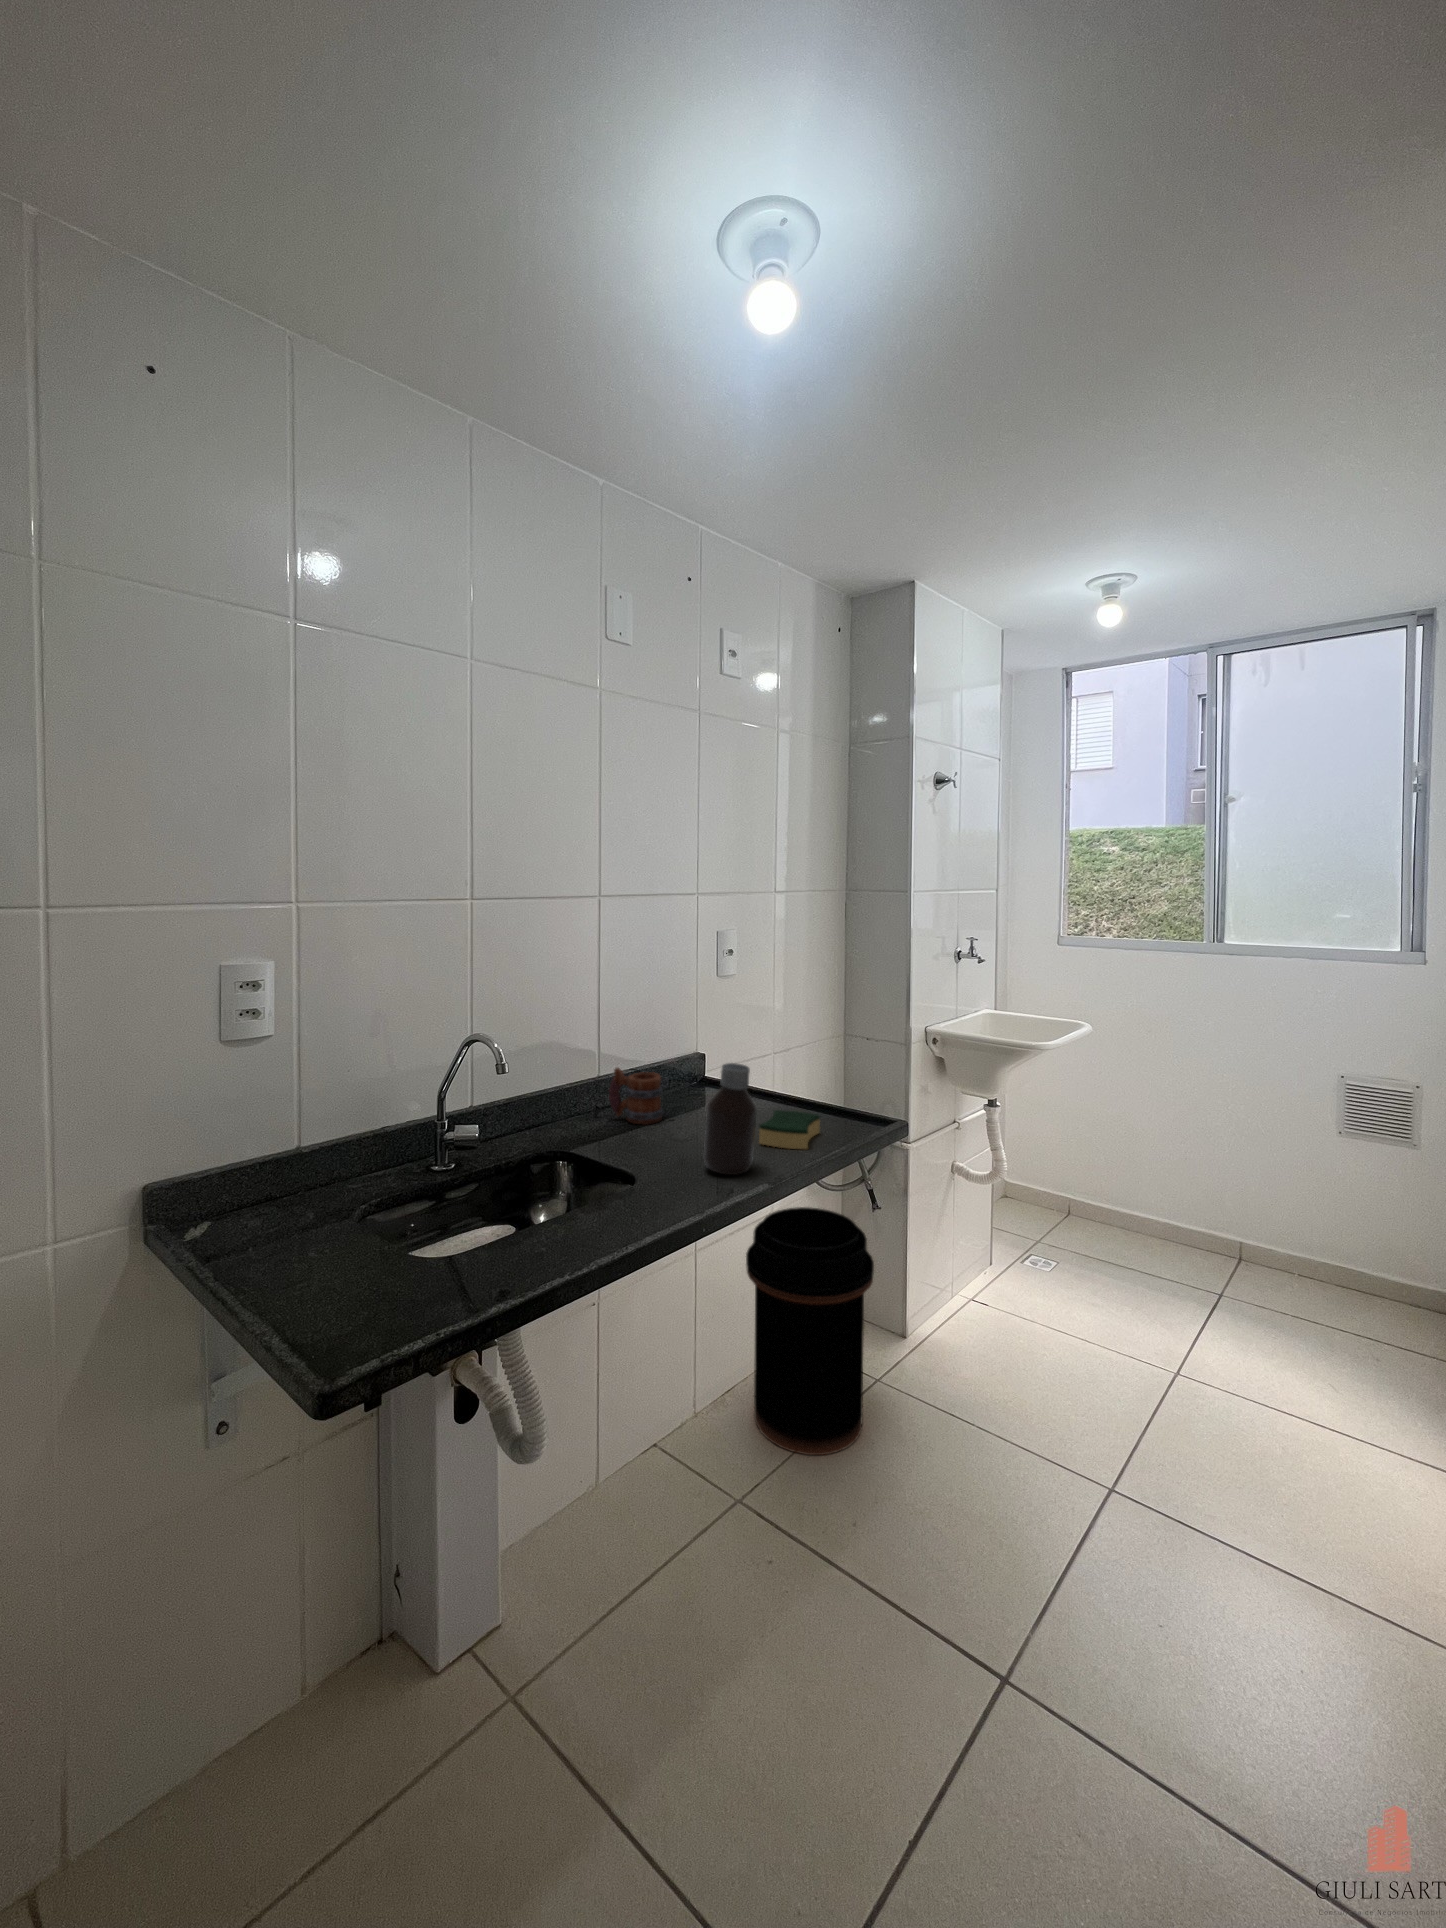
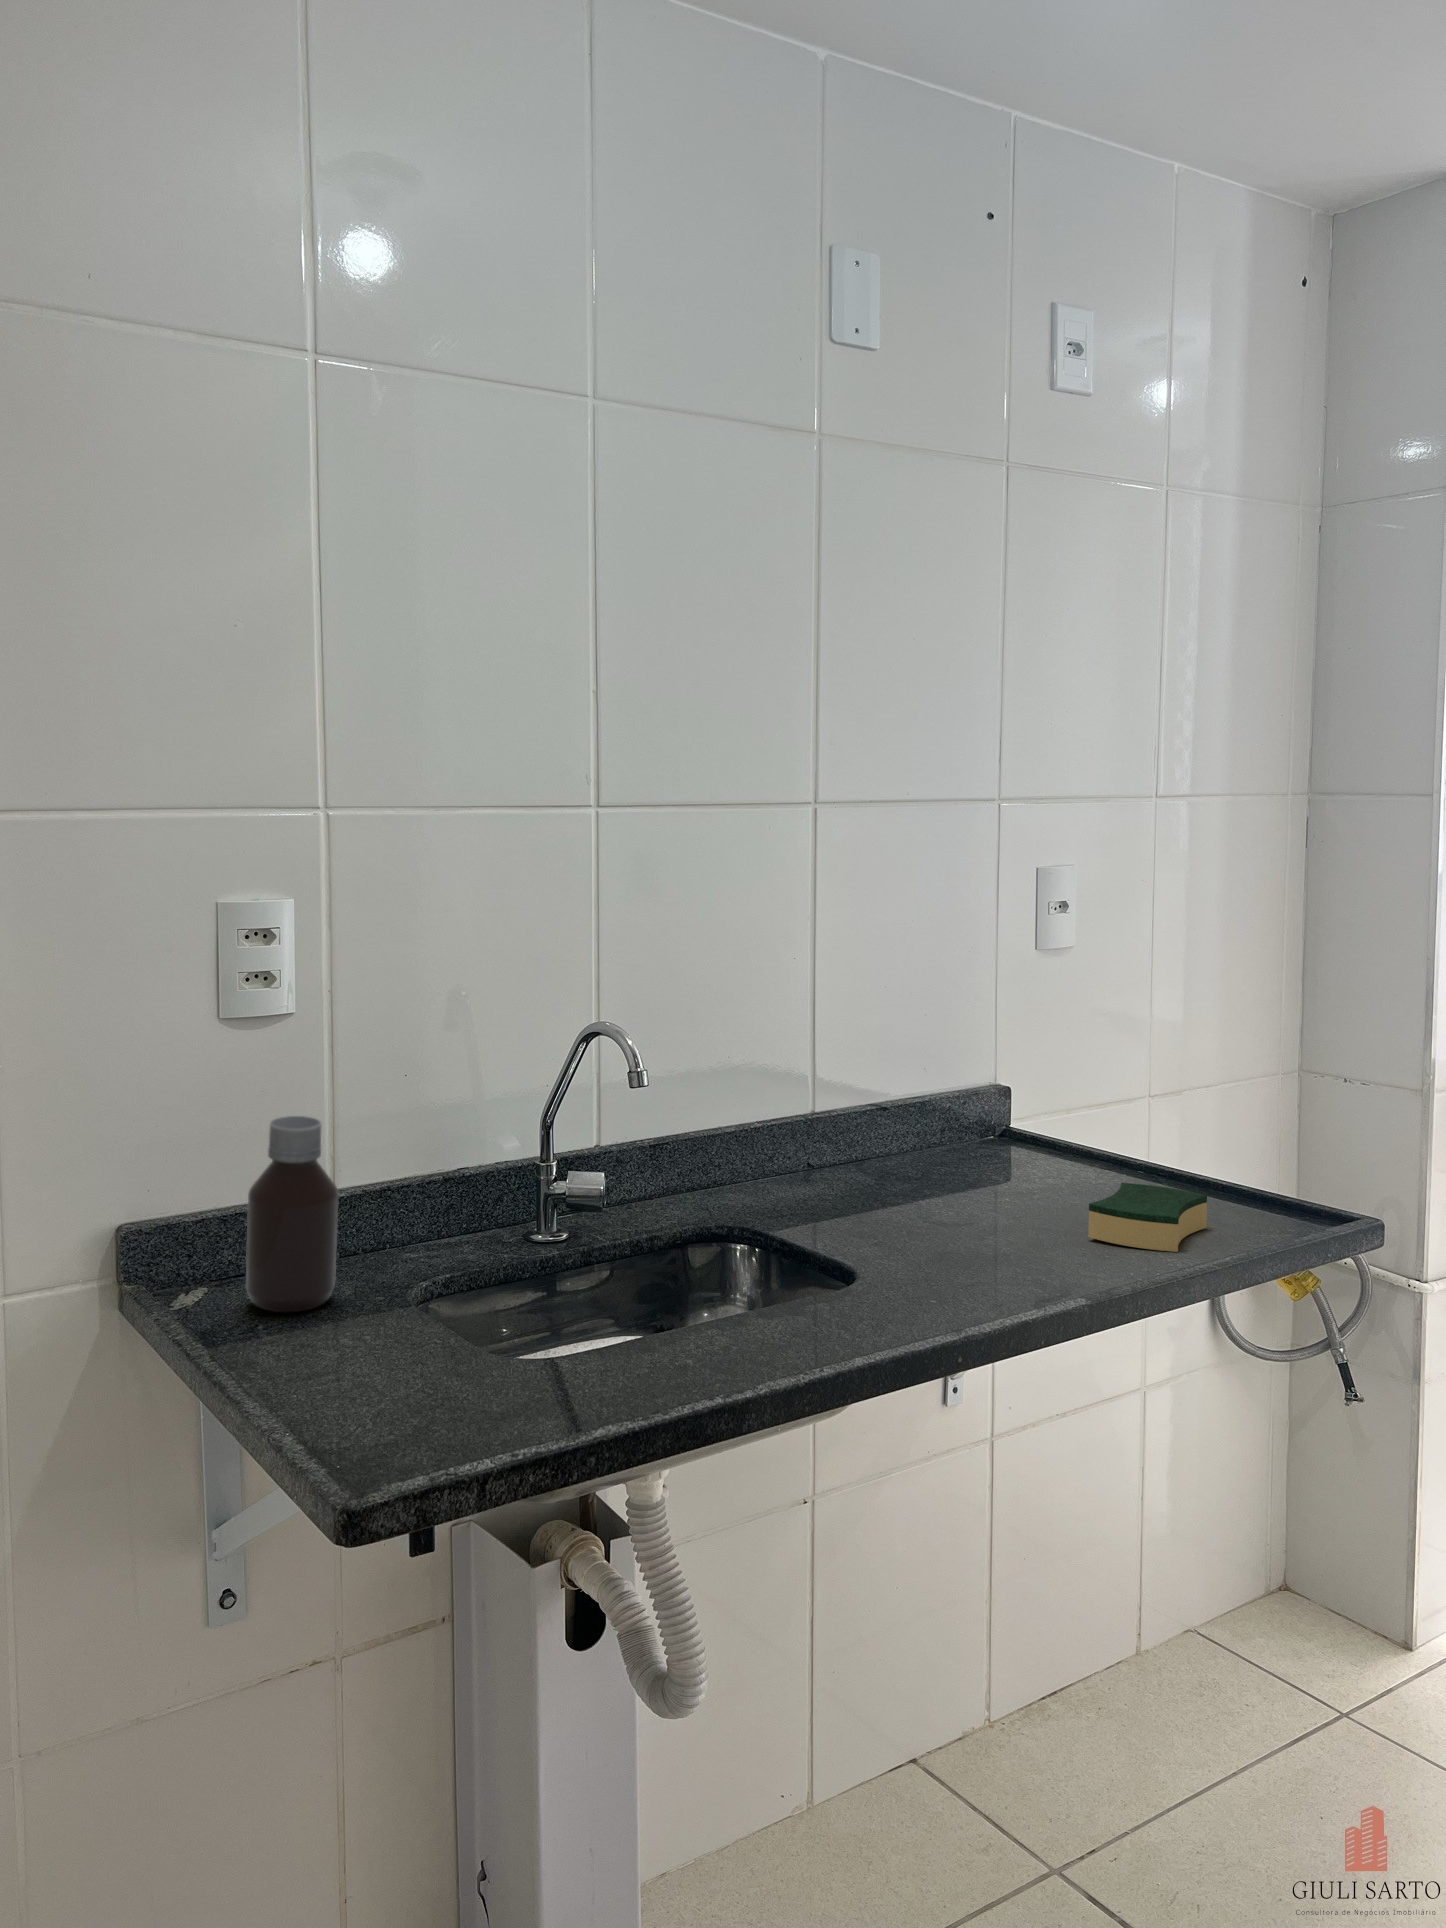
bottle: present [704,1063,757,1175] -> present [246,1116,338,1312]
mug: present [609,1068,663,1125] -> none [828,1097,924,1198]
trash can: present [746,1207,874,1455] -> none [1086,1379,1334,1824]

